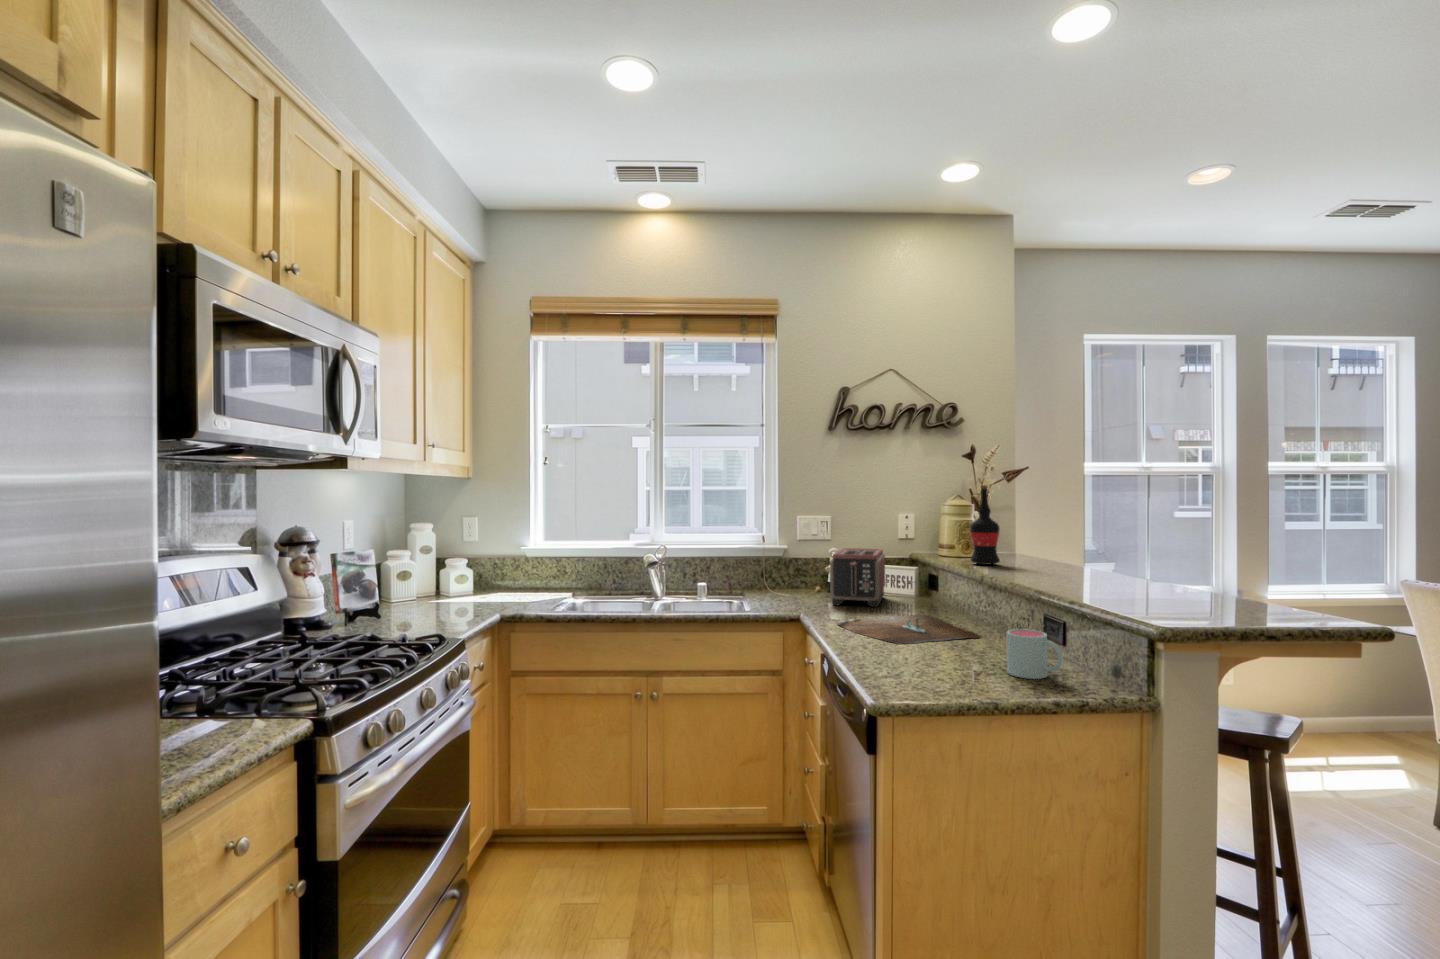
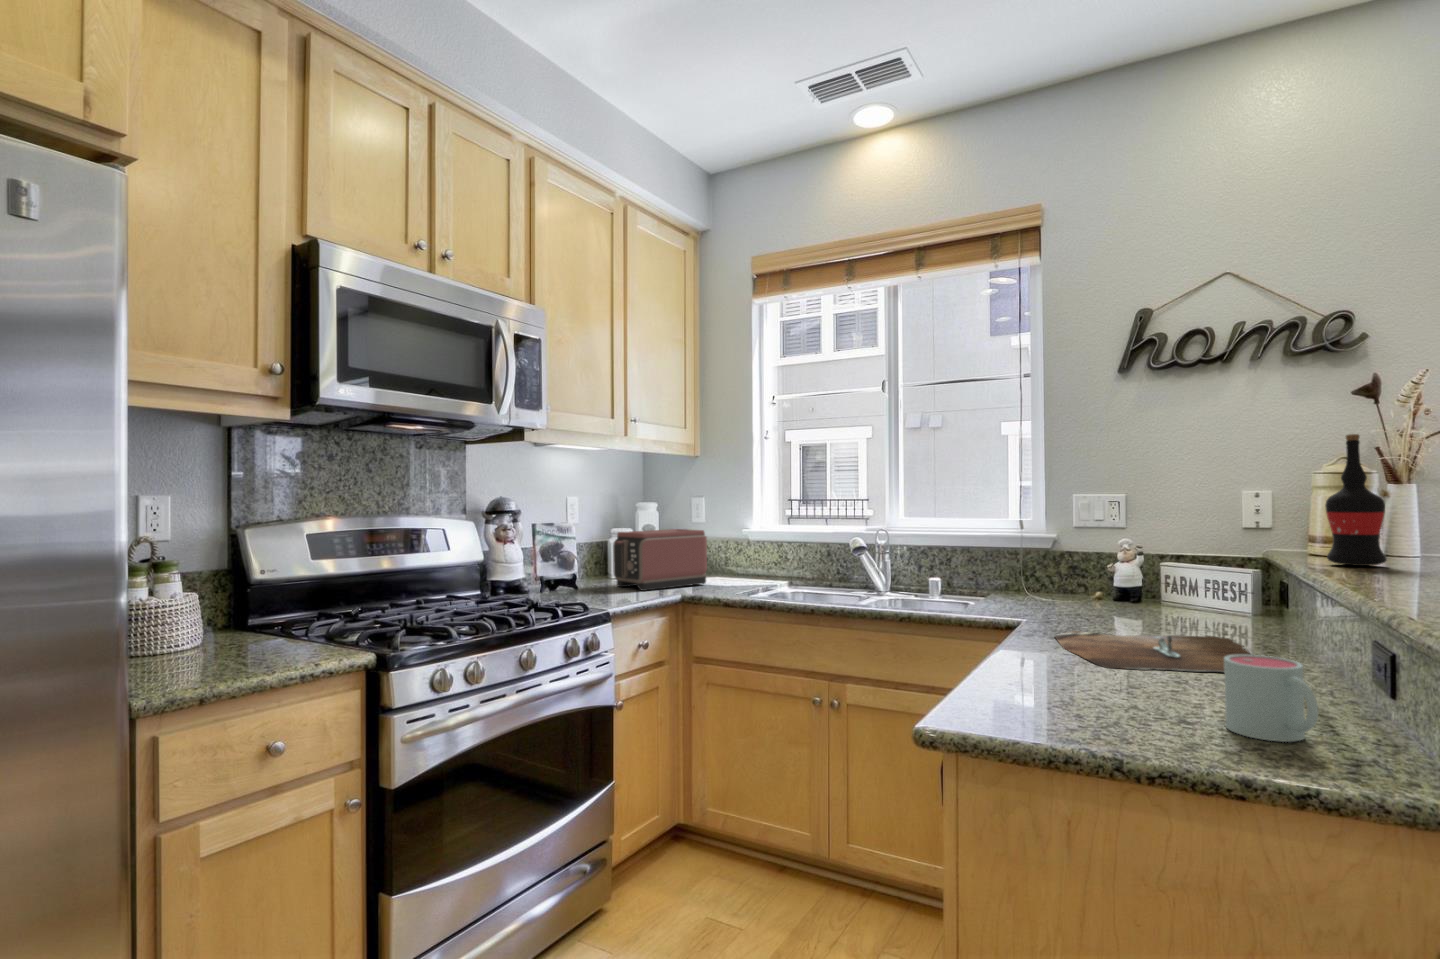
toaster: present [830,548,885,607] -> present [613,529,707,591]

